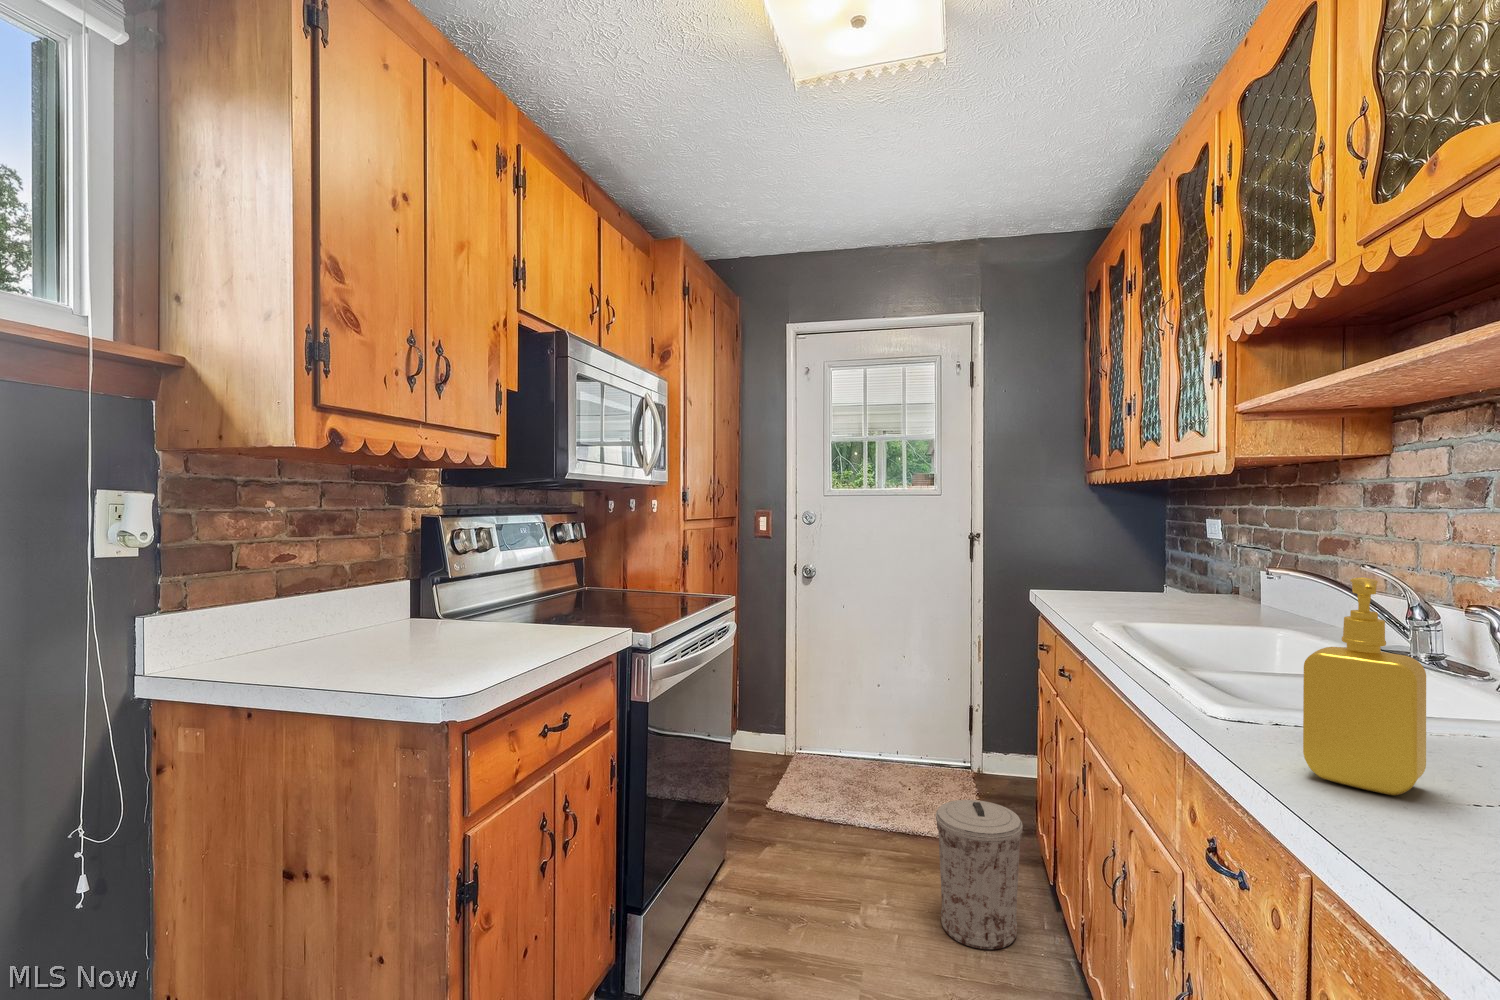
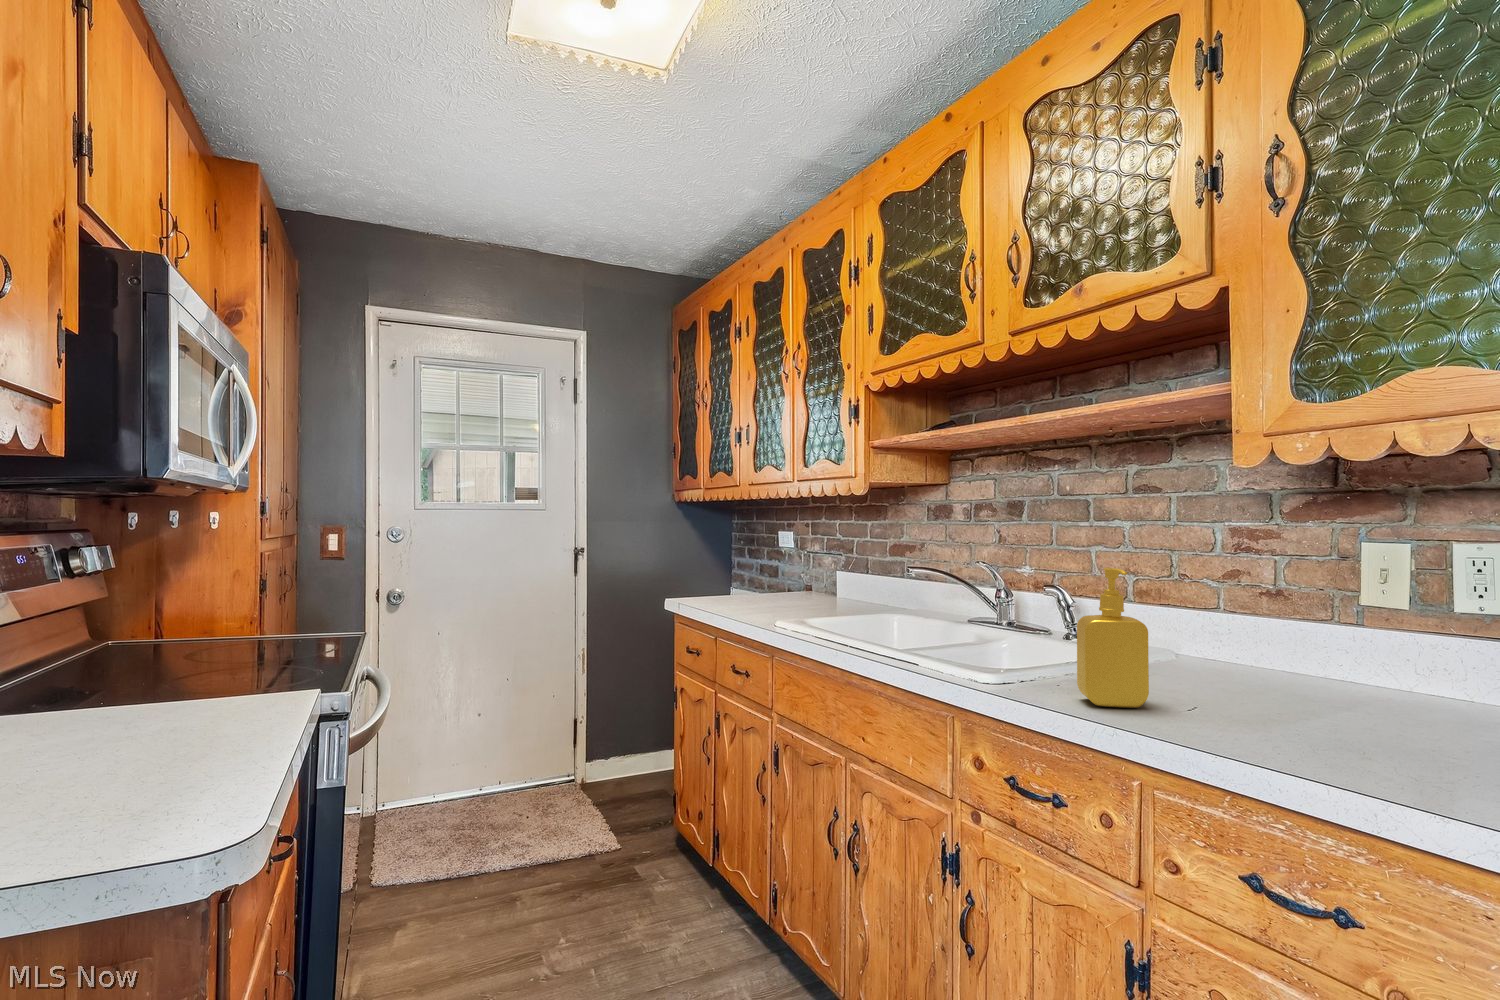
trash can: present [936,800,1023,949] -> none [618,805,699,950]

